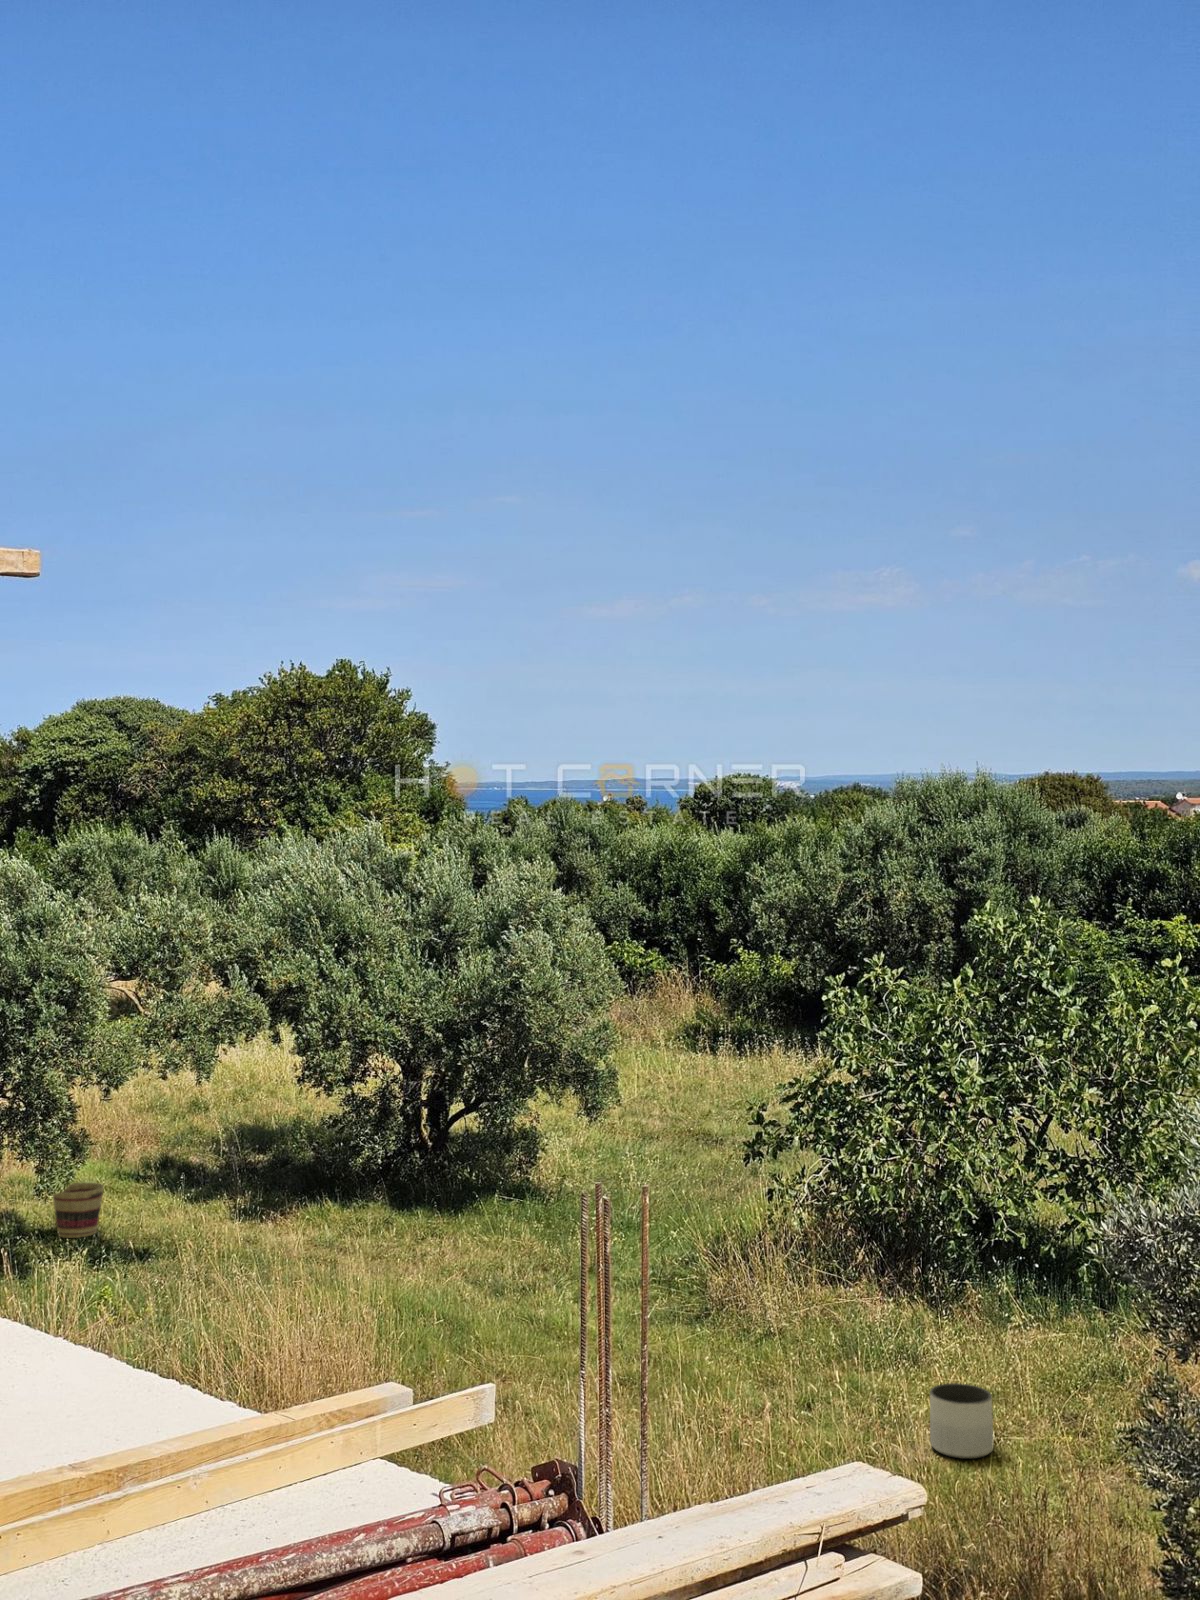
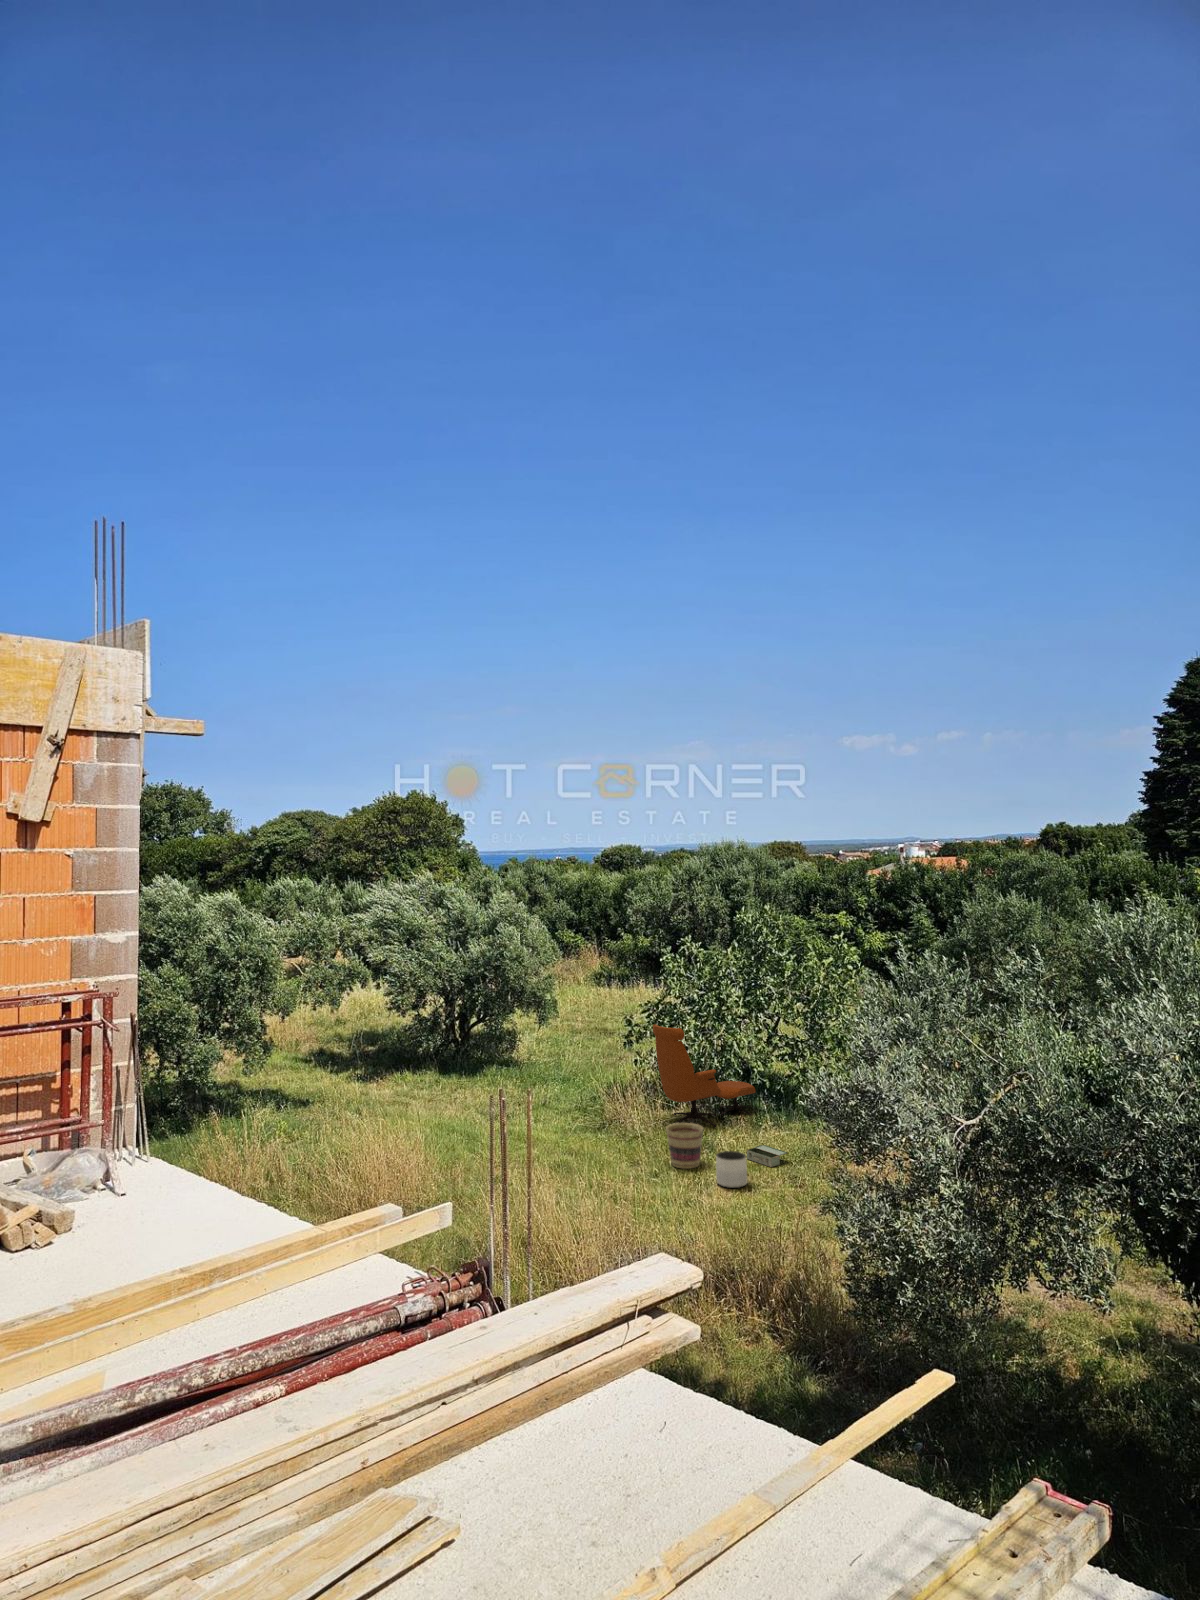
lounge chair: none [803,1124,1005,1329] -> present [653,1024,756,1128]
basket: present [52,1183,104,1238] -> present [666,1123,703,1169]
toolbox: none [990,1370,1074,1417] -> present [747,1145,787,1167]

